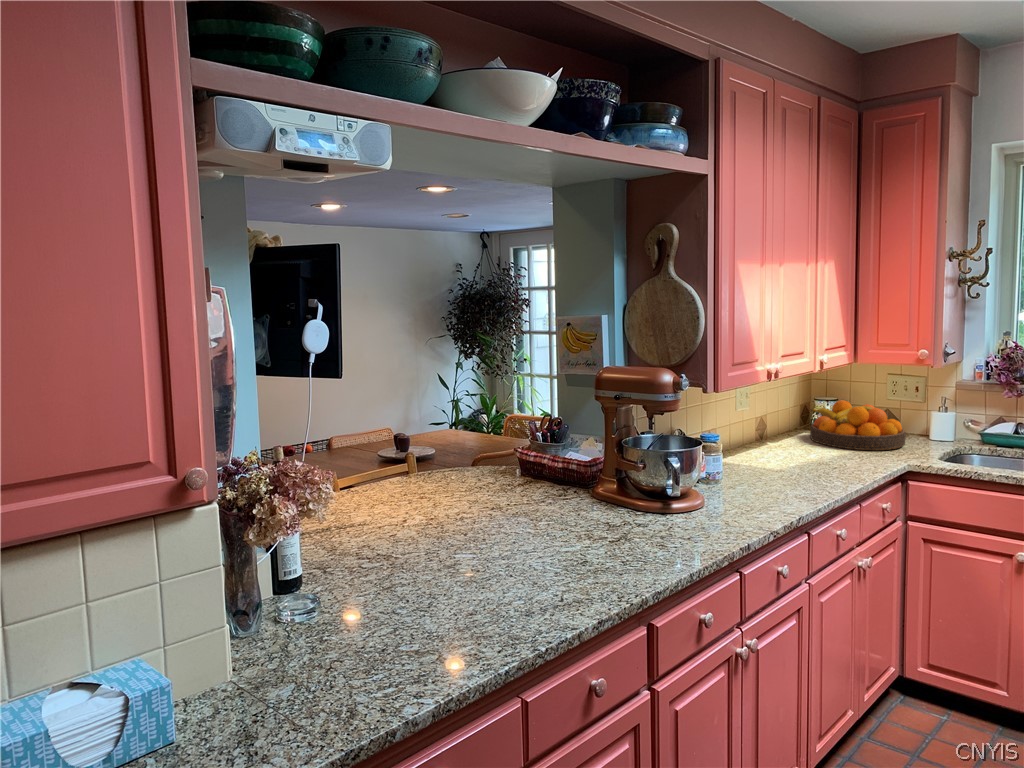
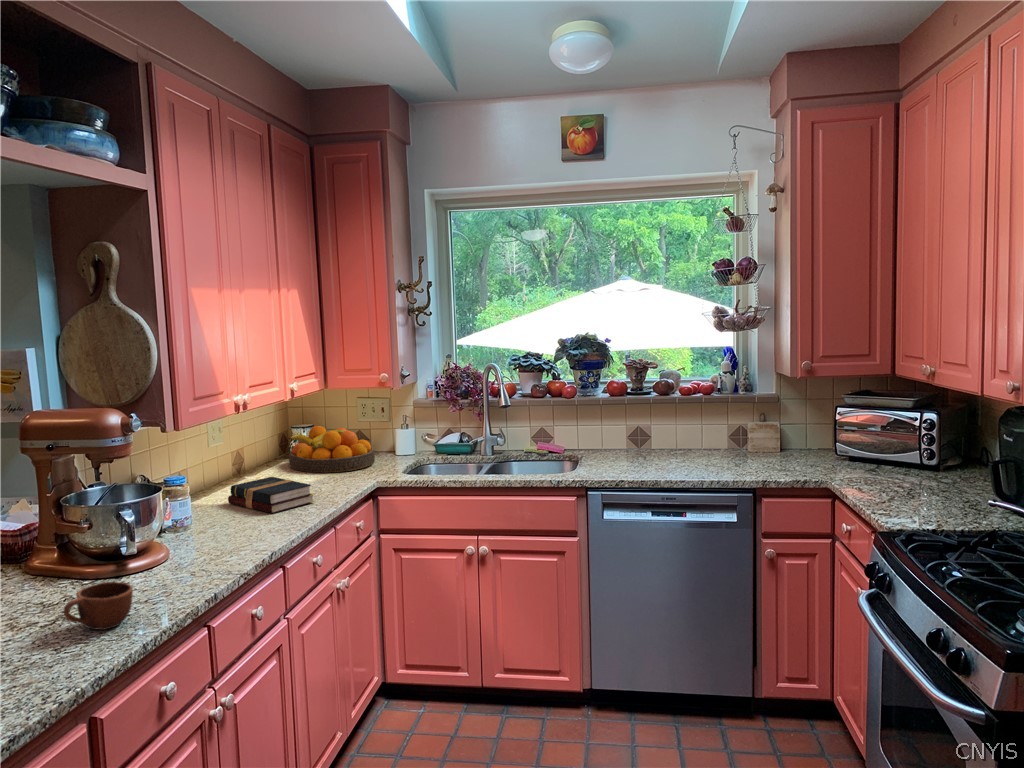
hardback book: none [753,446,840,481] -> present [228,477,314,513]
mug: none [630,515,681,554] -> present [64,582,133,630]

